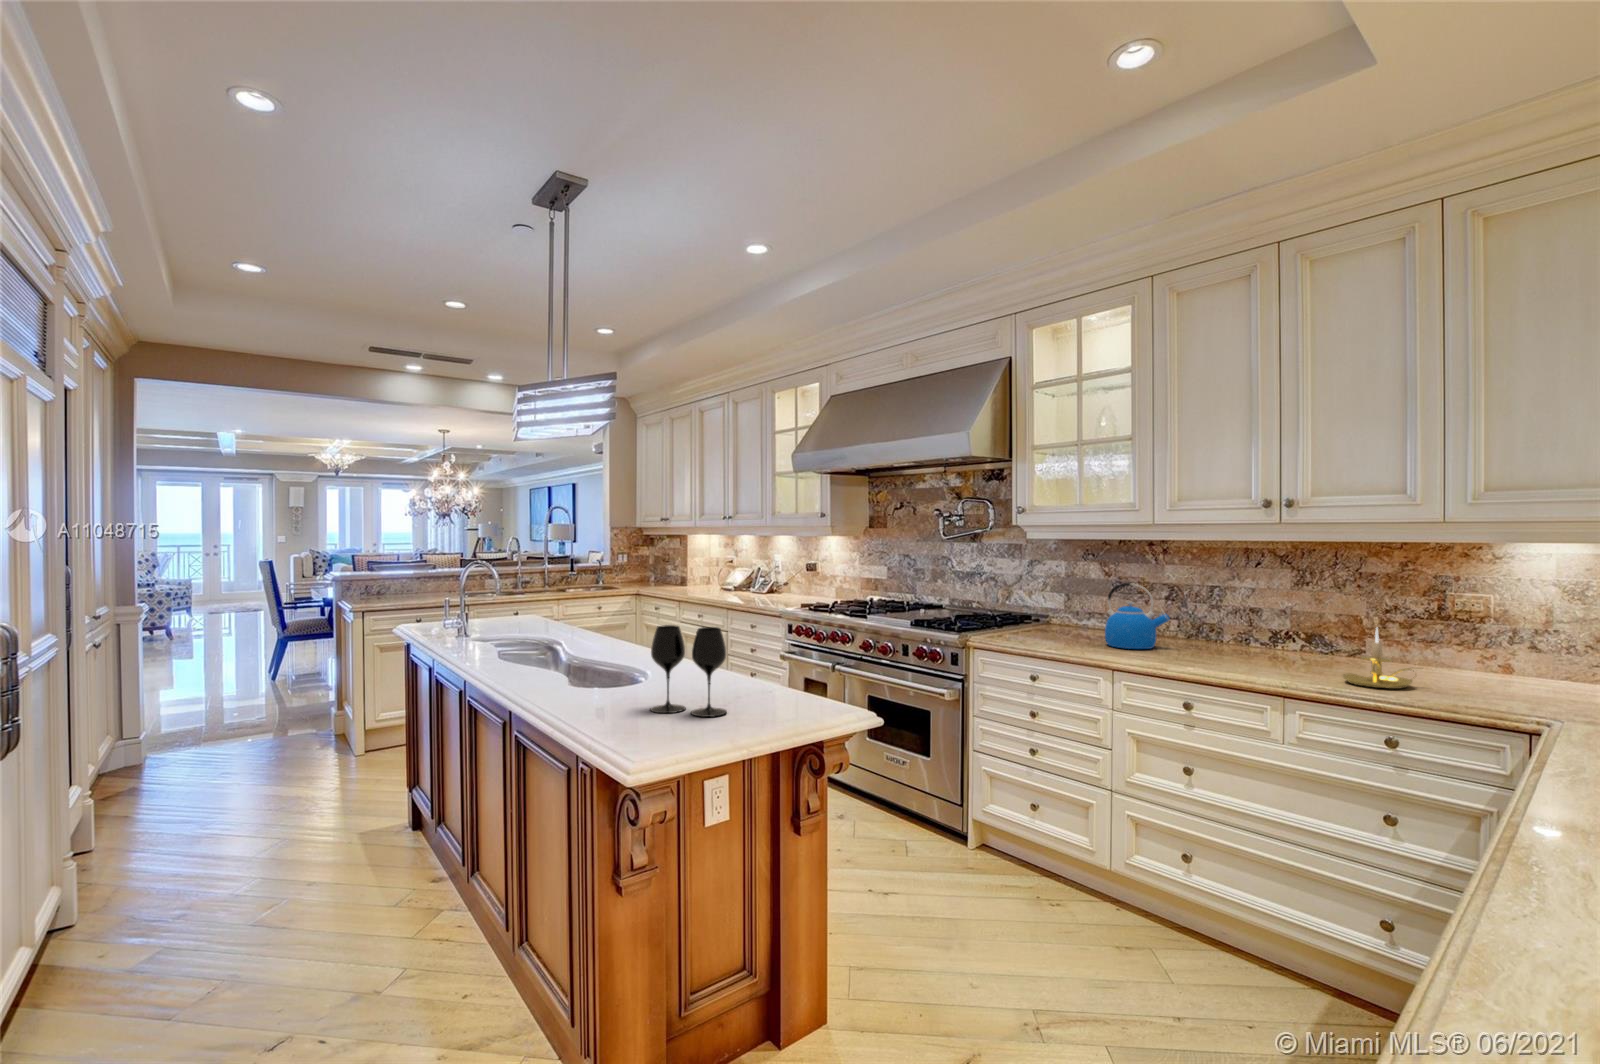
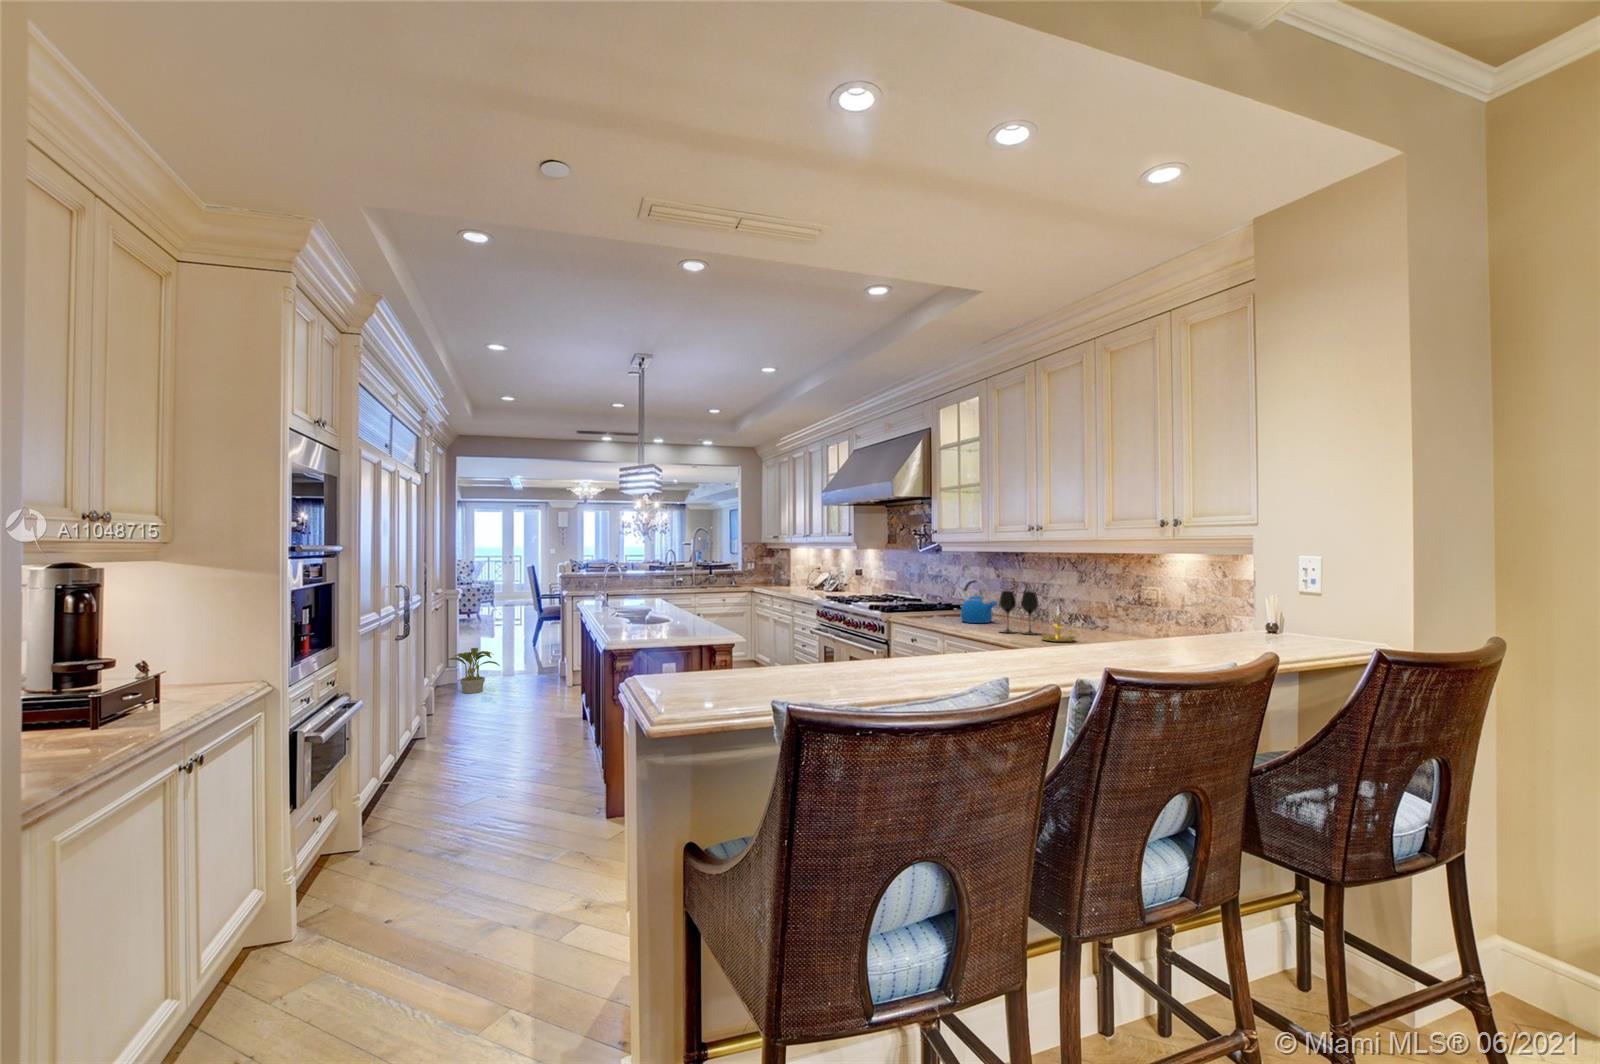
wine glass: present [650,625,727,717] -> present [999,591,1039,635]
potted plant: none [113,702,228,784] -> present [446,648,500,694]

